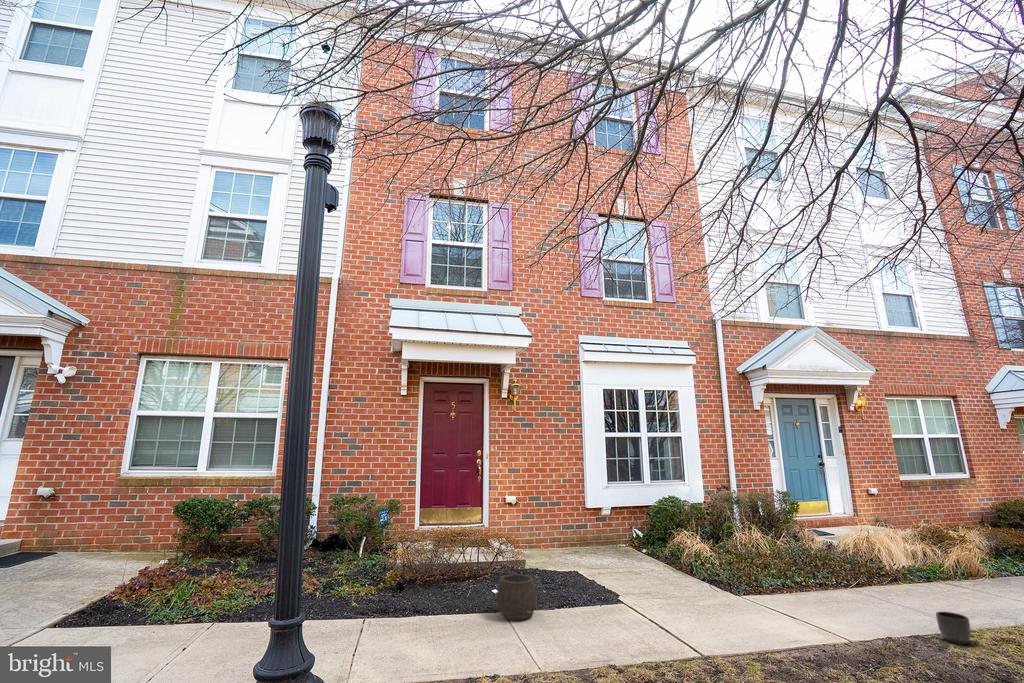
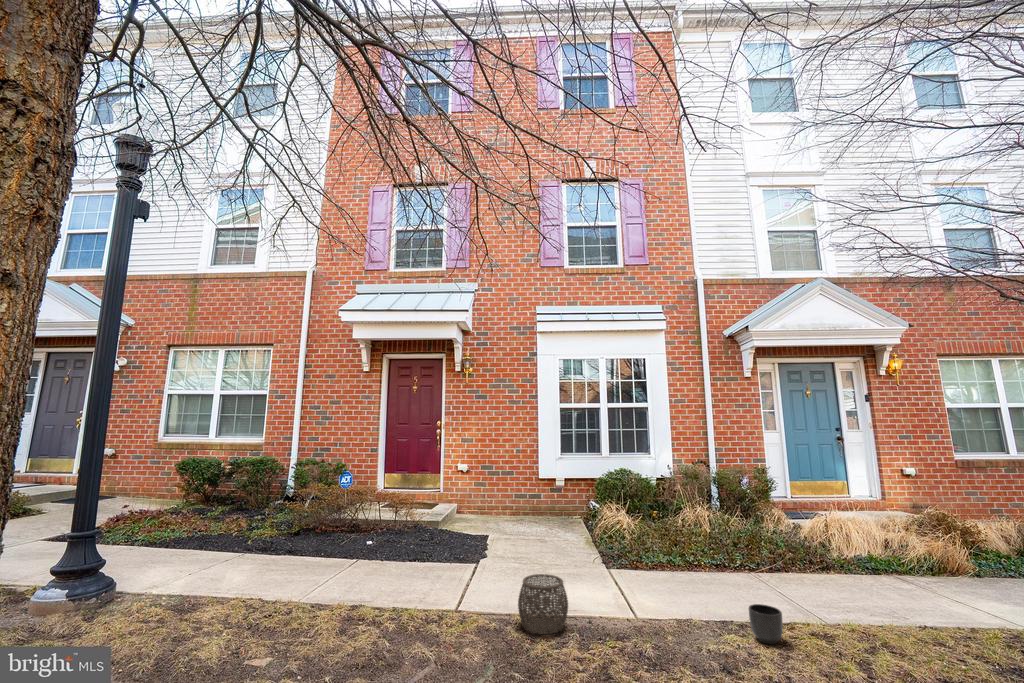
woven basket: present [497,574,536,620] -> present [518,574,568,634]

